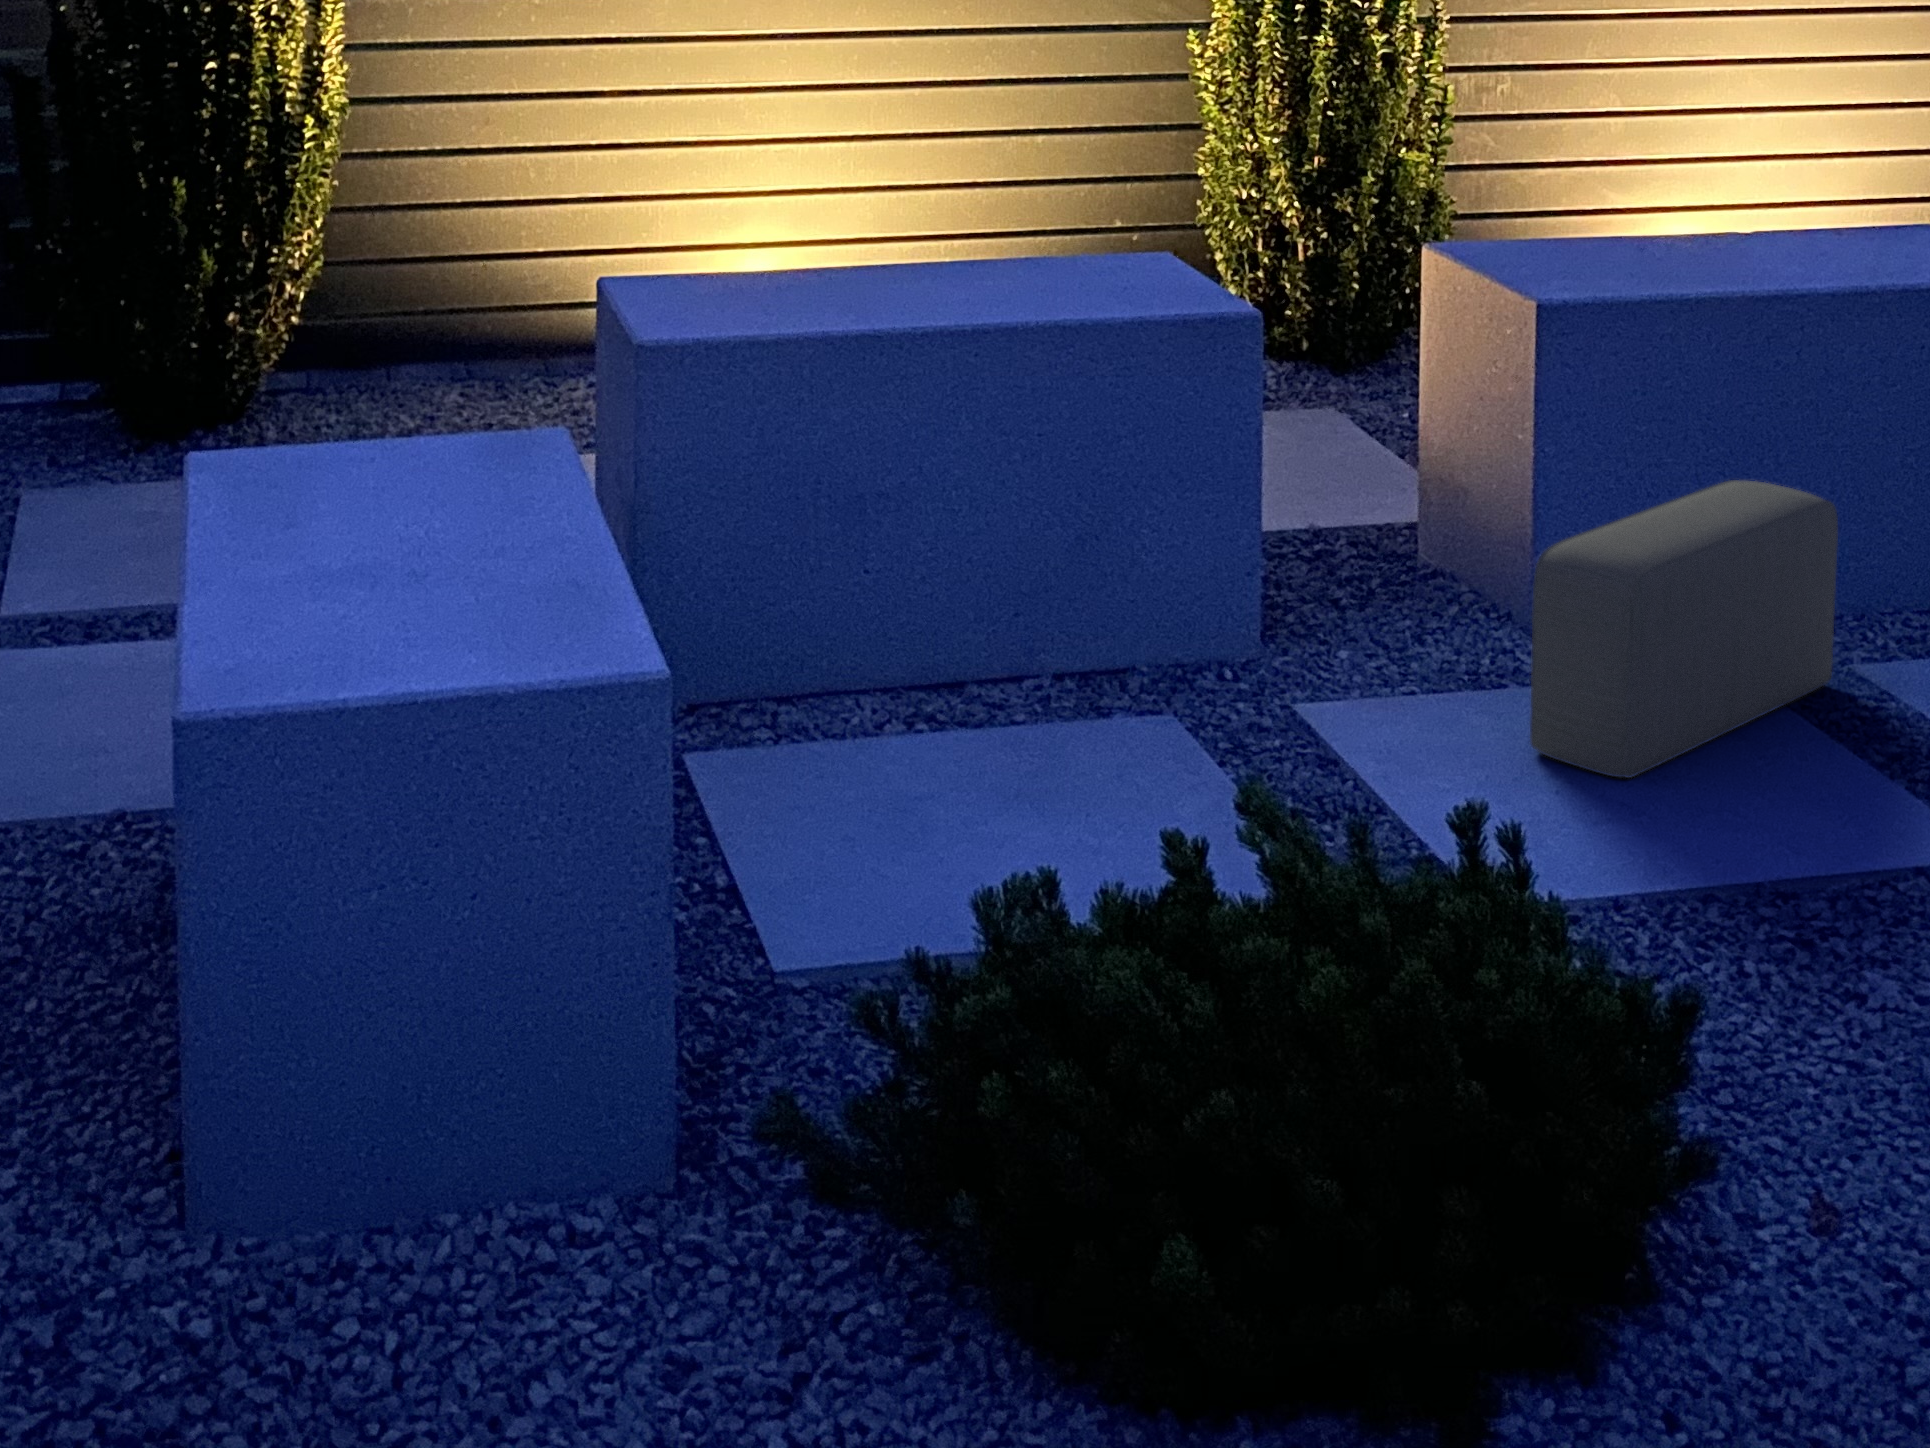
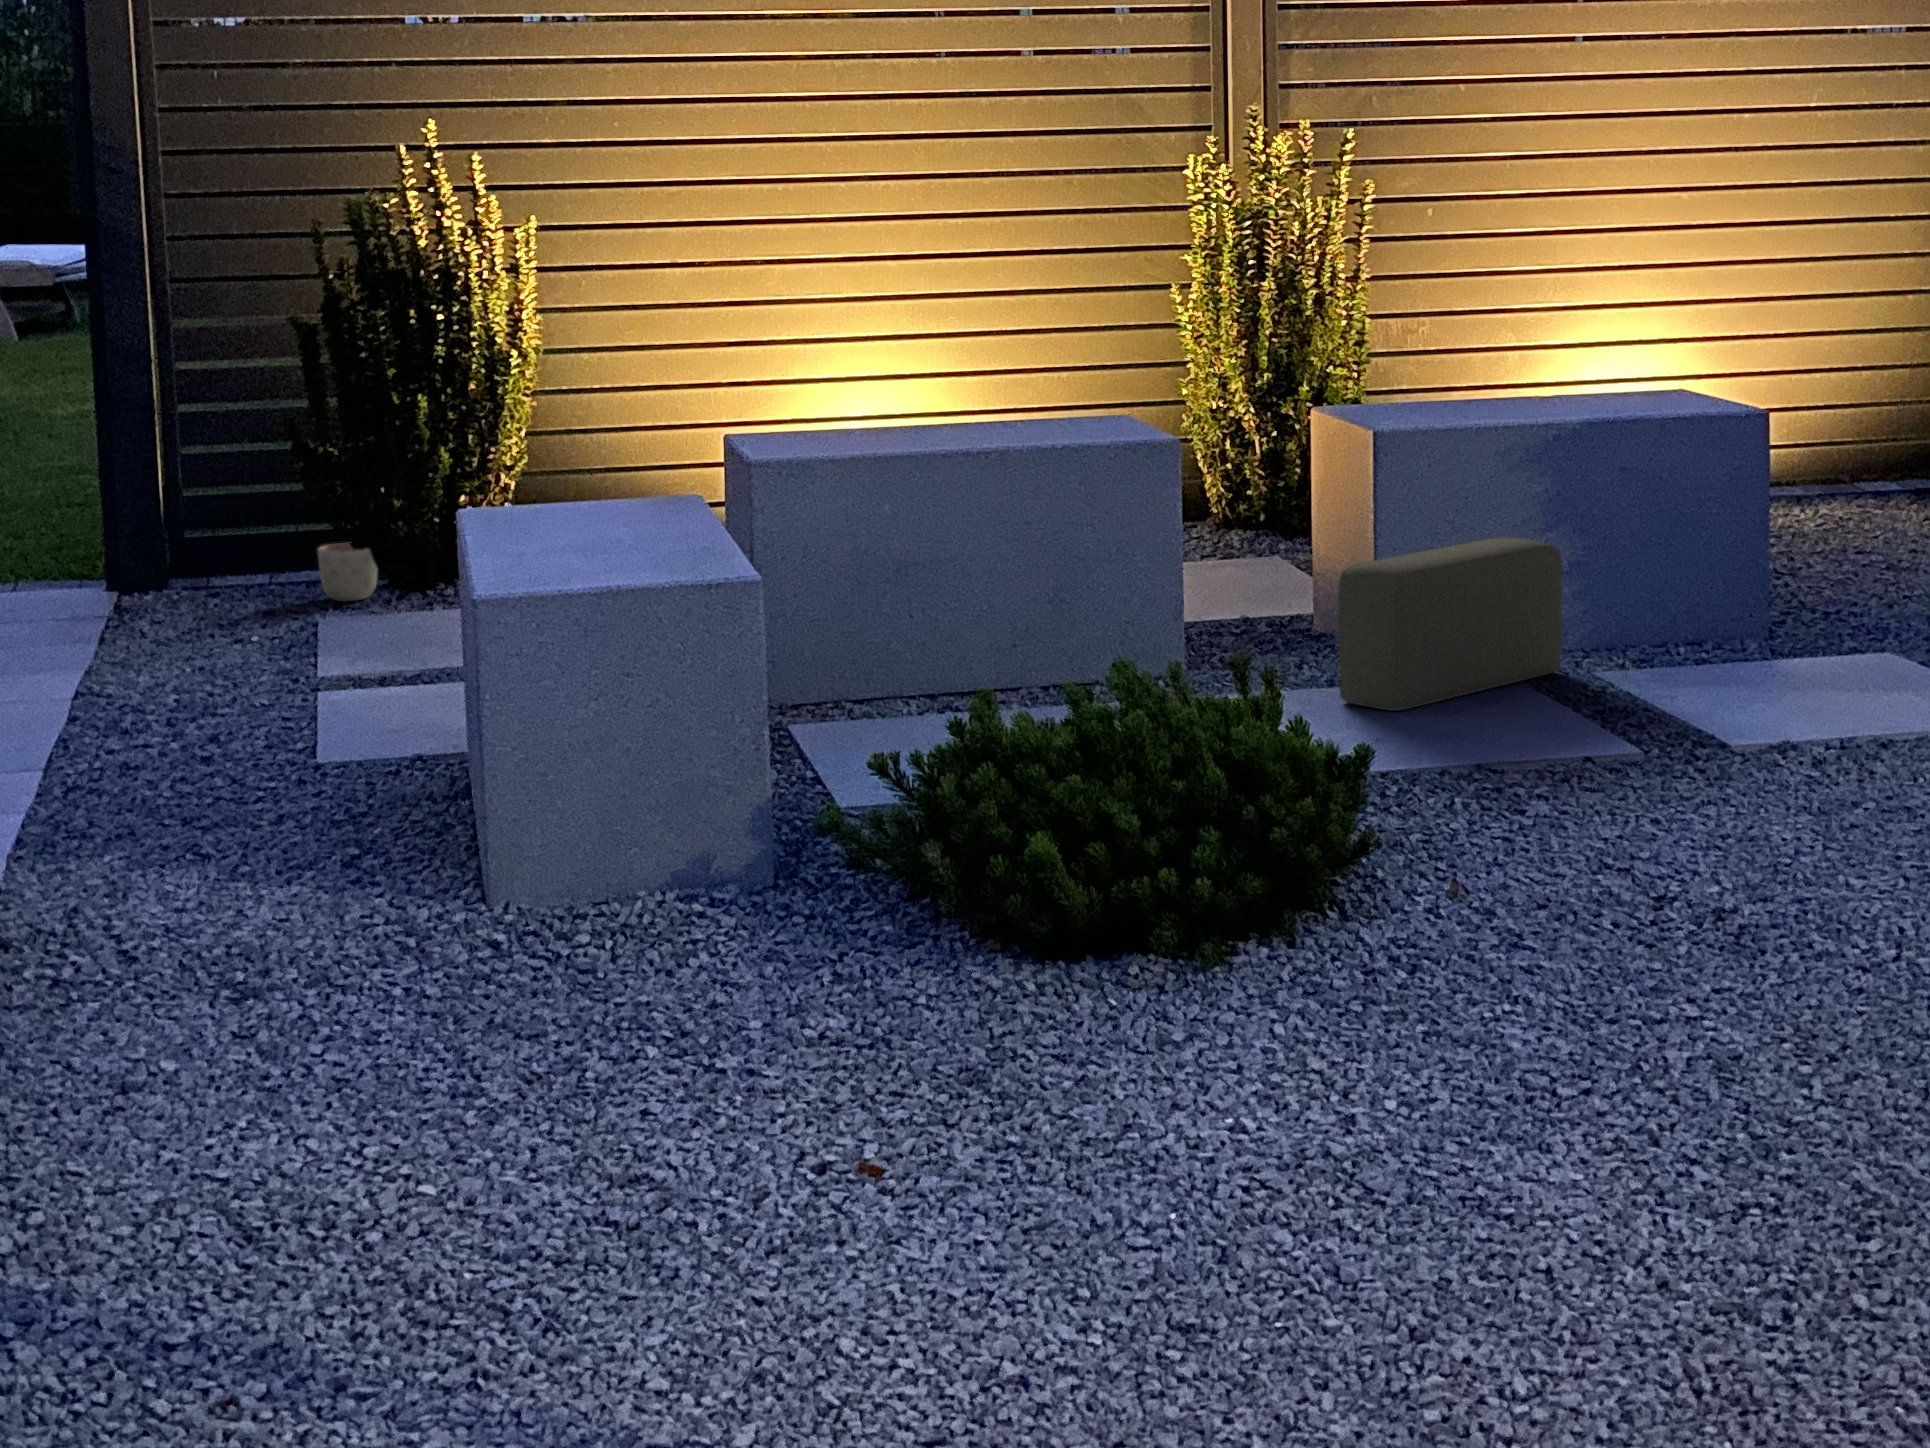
planter: none [29,379,114,466] -> present [317,543,377,601]

